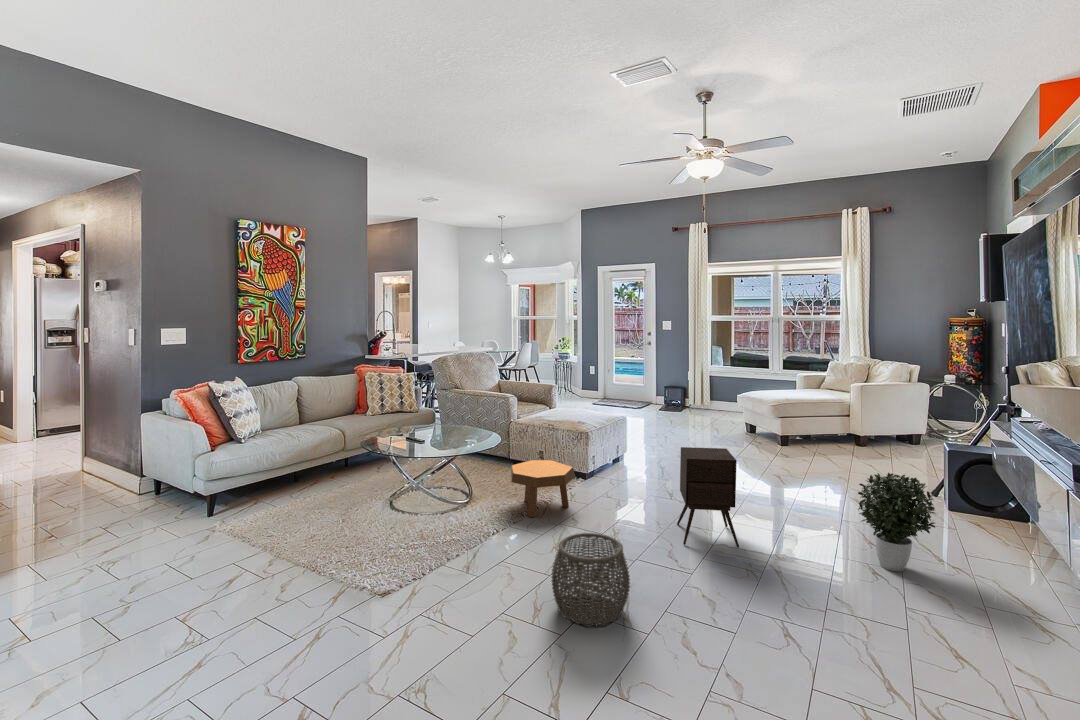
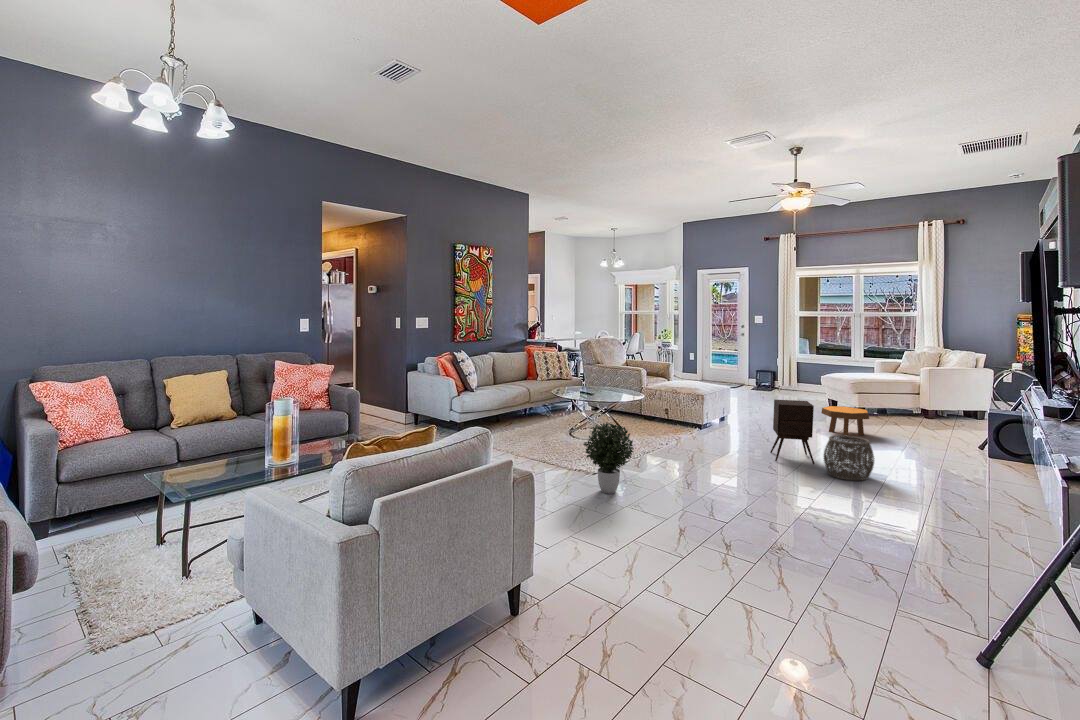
footstool: present [511,460,575,517] -> present [821,406,869,436]
potted plant: present [858,473,936,572] -> present [583,423,634,494]
woven basket: present [551,533,630,626] -> present [824,435,874,481]

